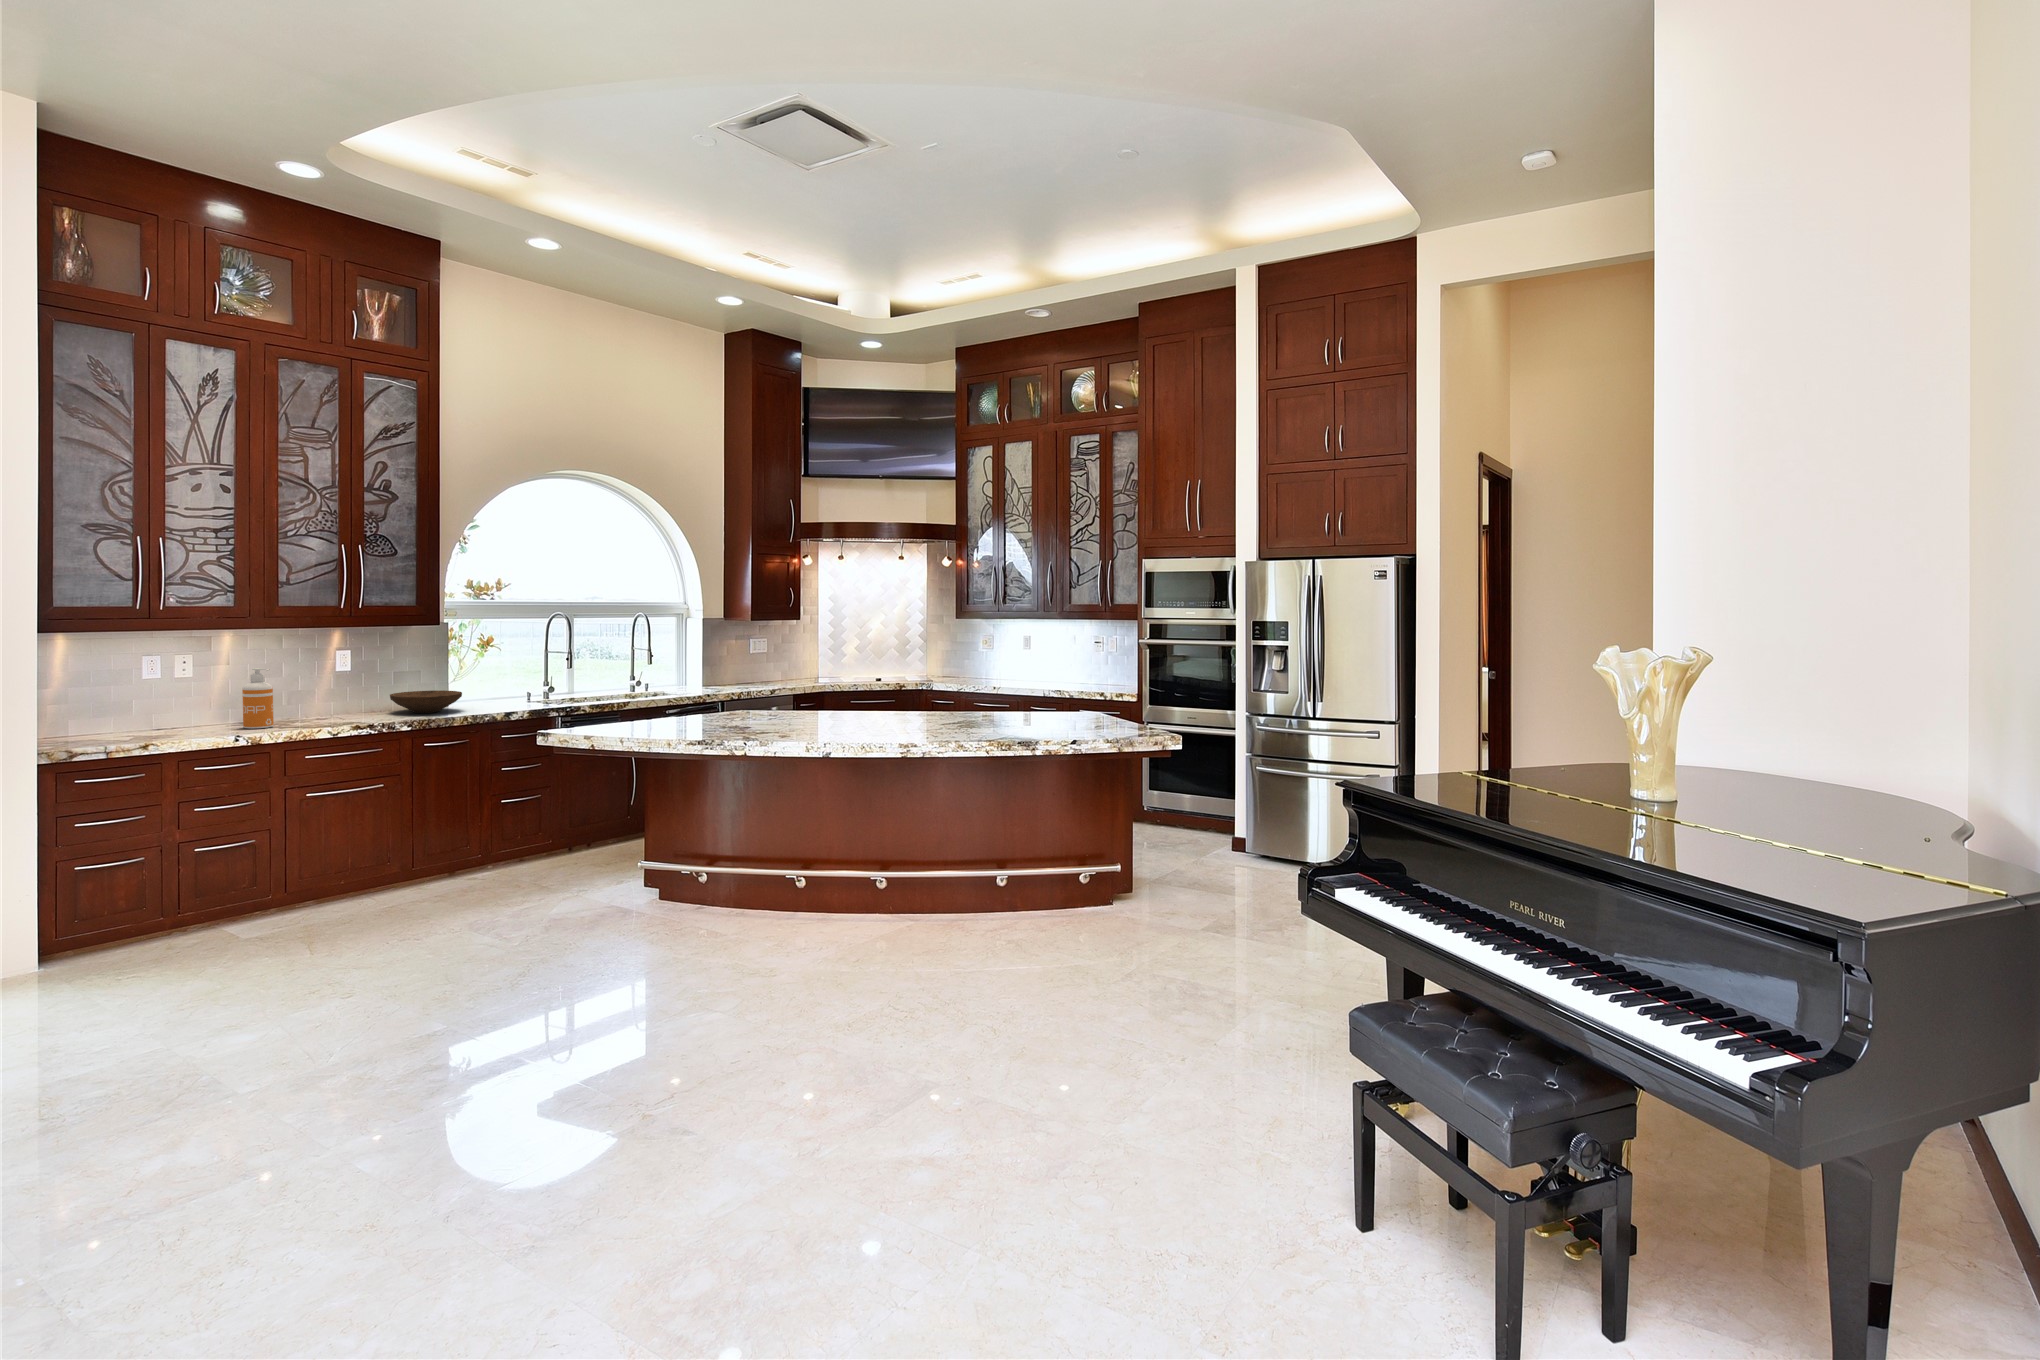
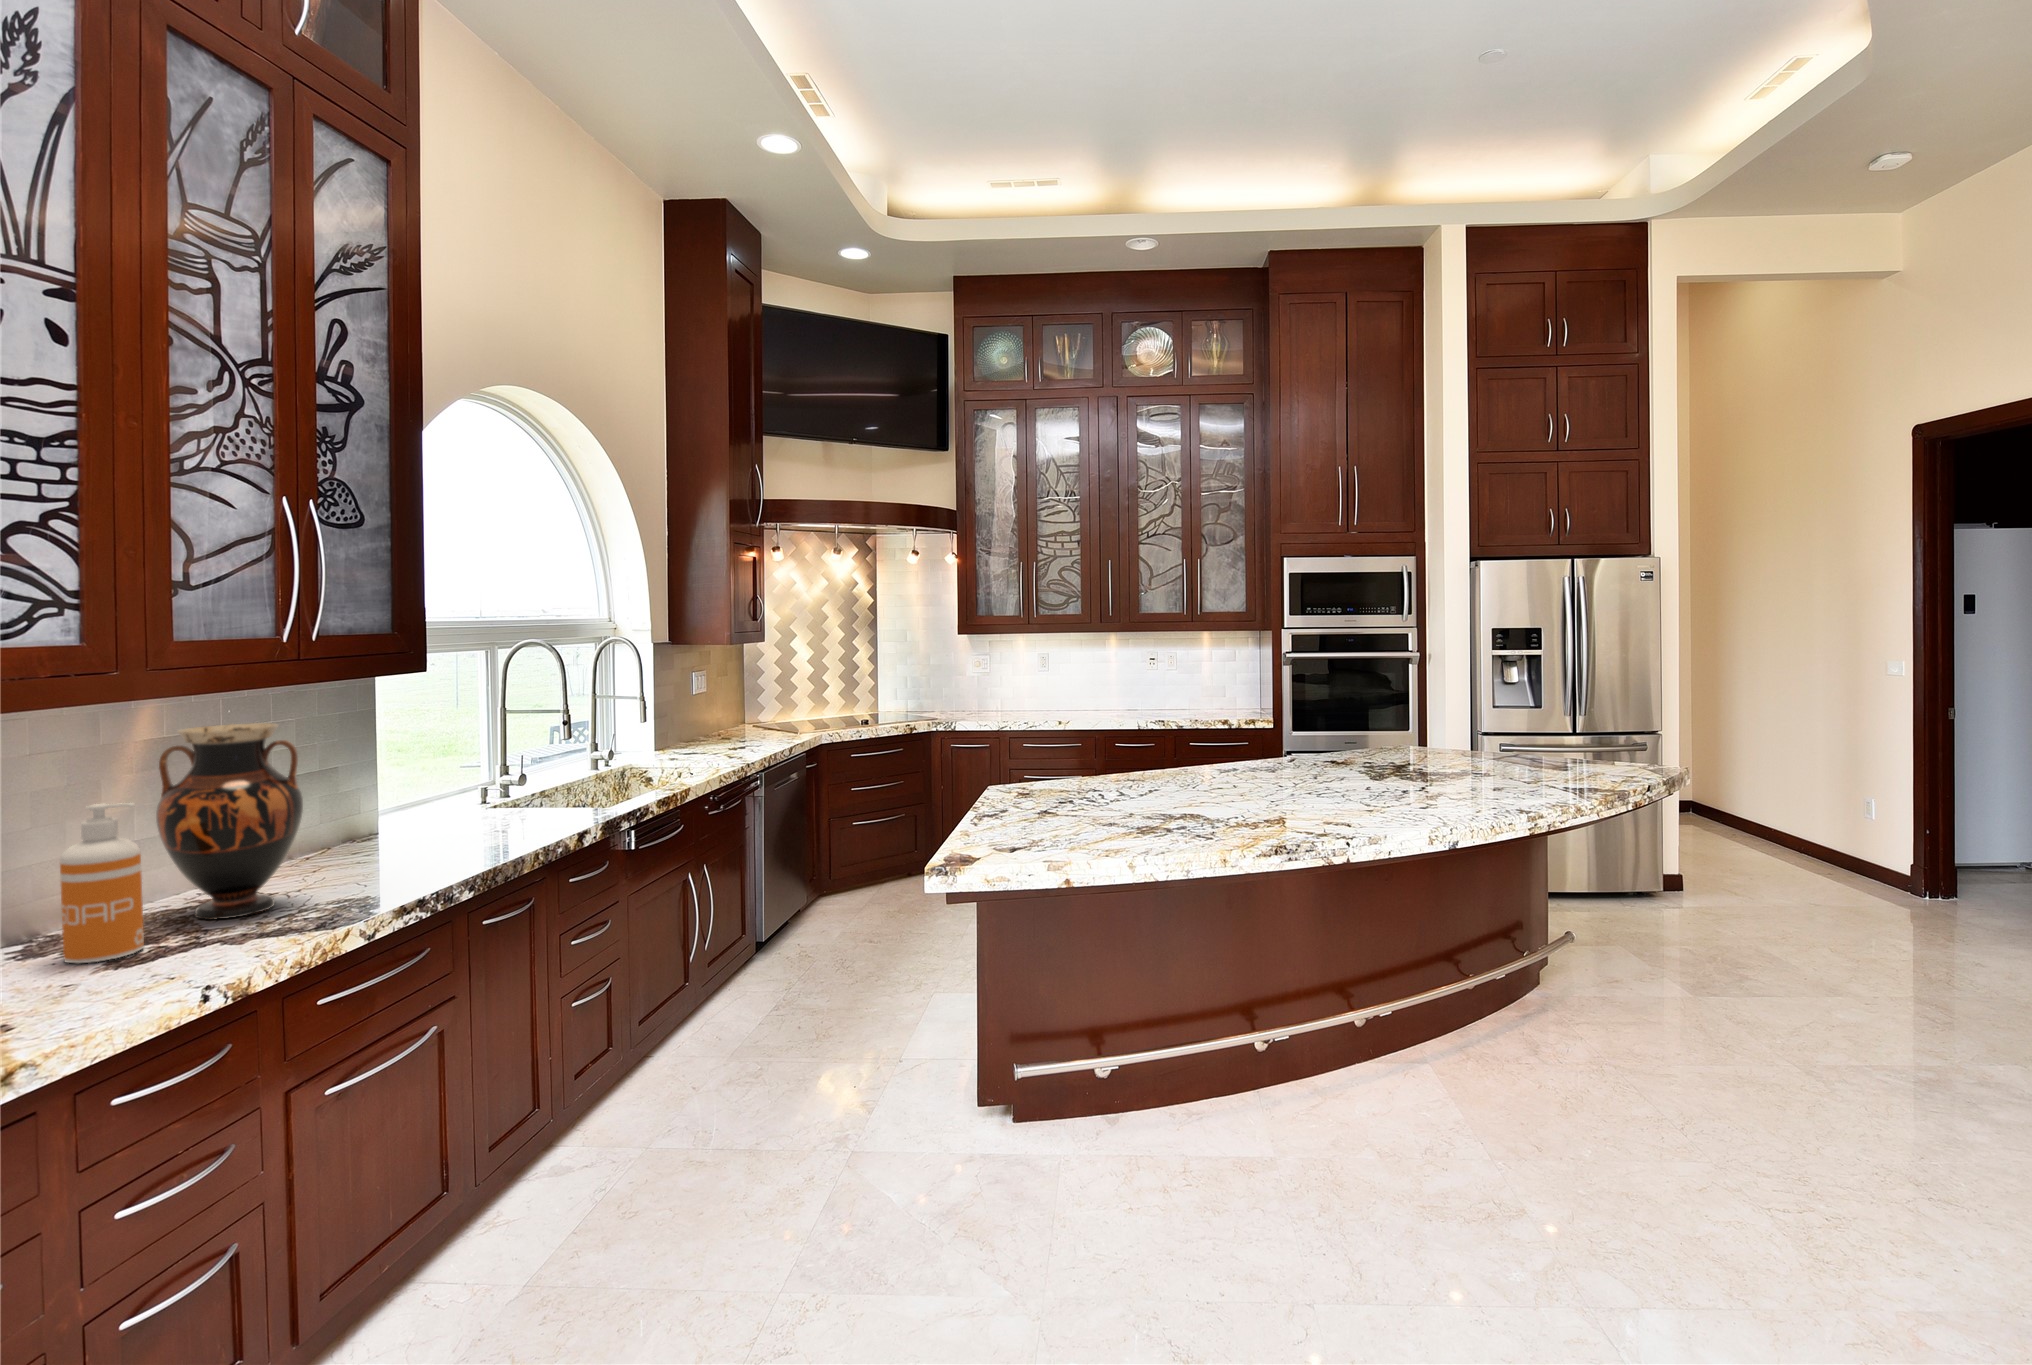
vase: none [294,642,354,722] -> present [156,723,303,920]
wooden bowl: present [390,690,462,713] -> none [323,808,476,864]

